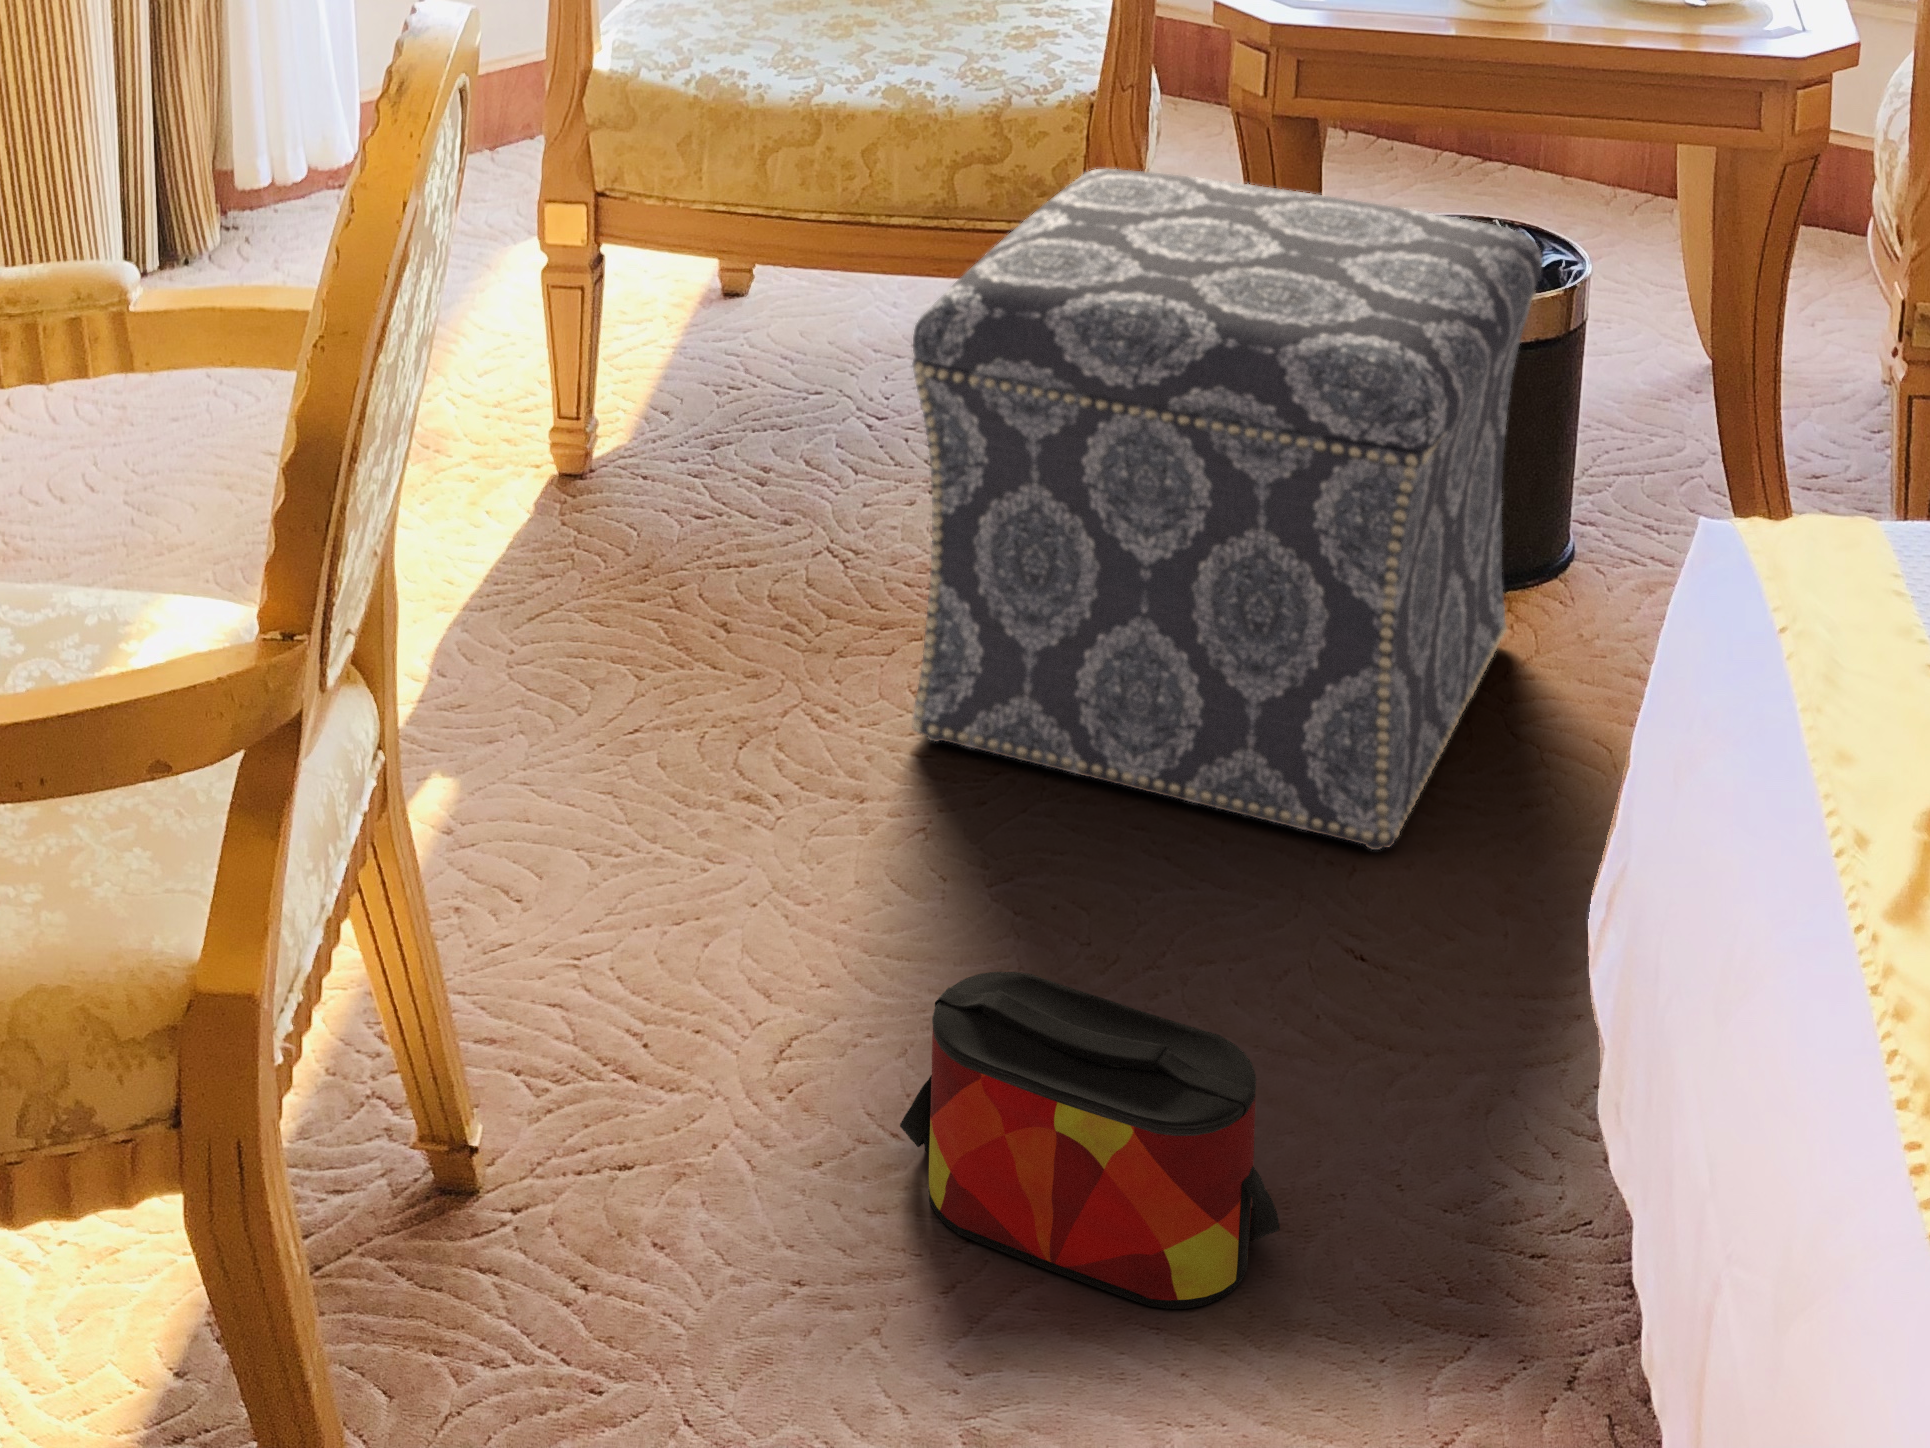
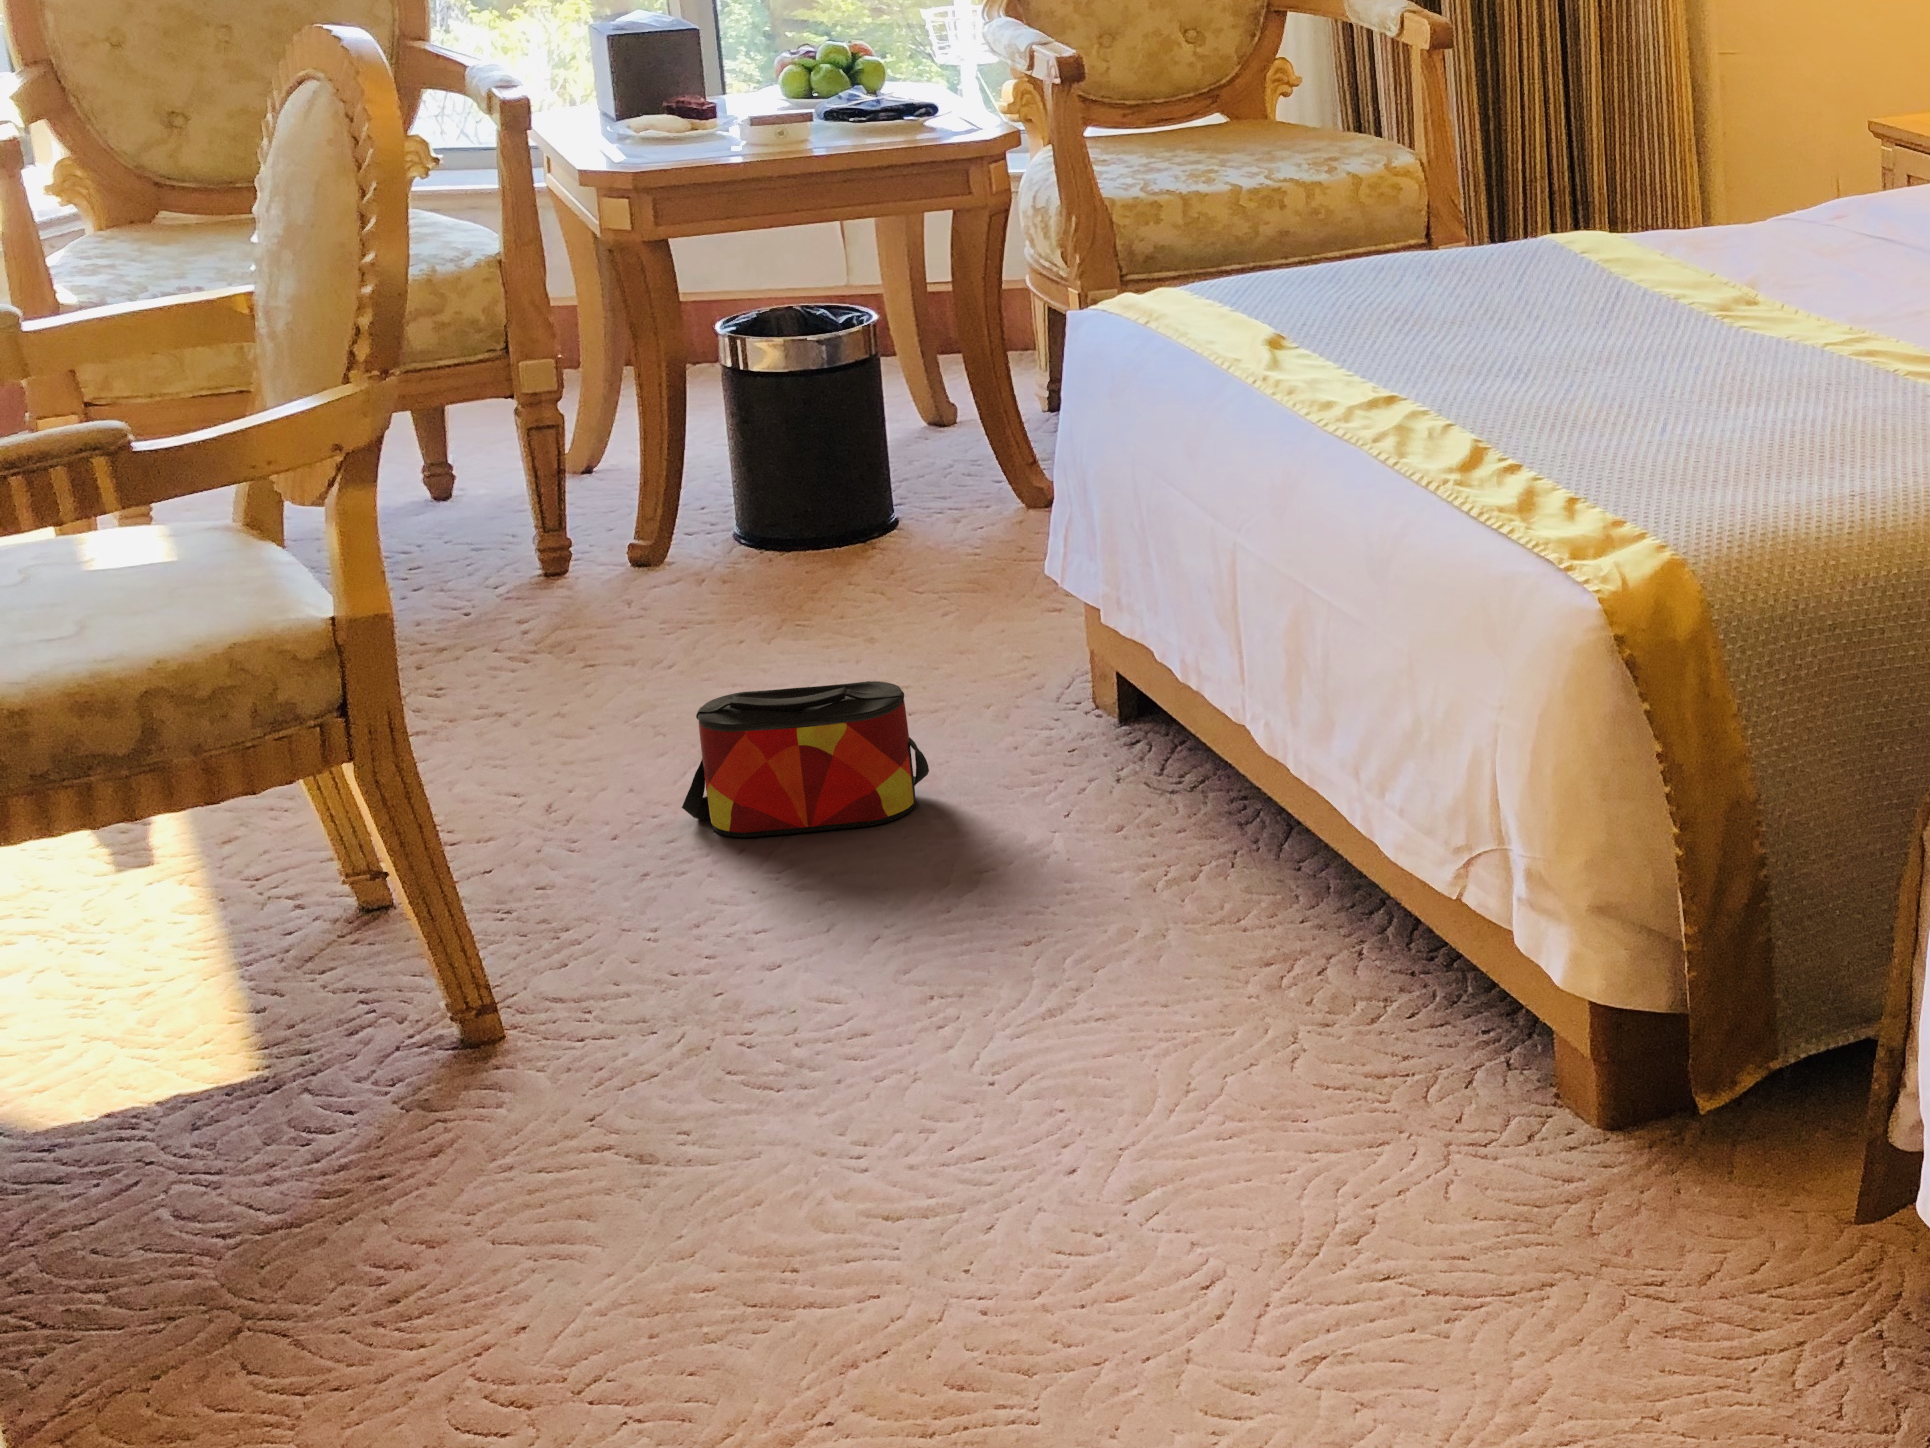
ottoman: present [913,169,1542,850] -> none [486,281,890,687]

